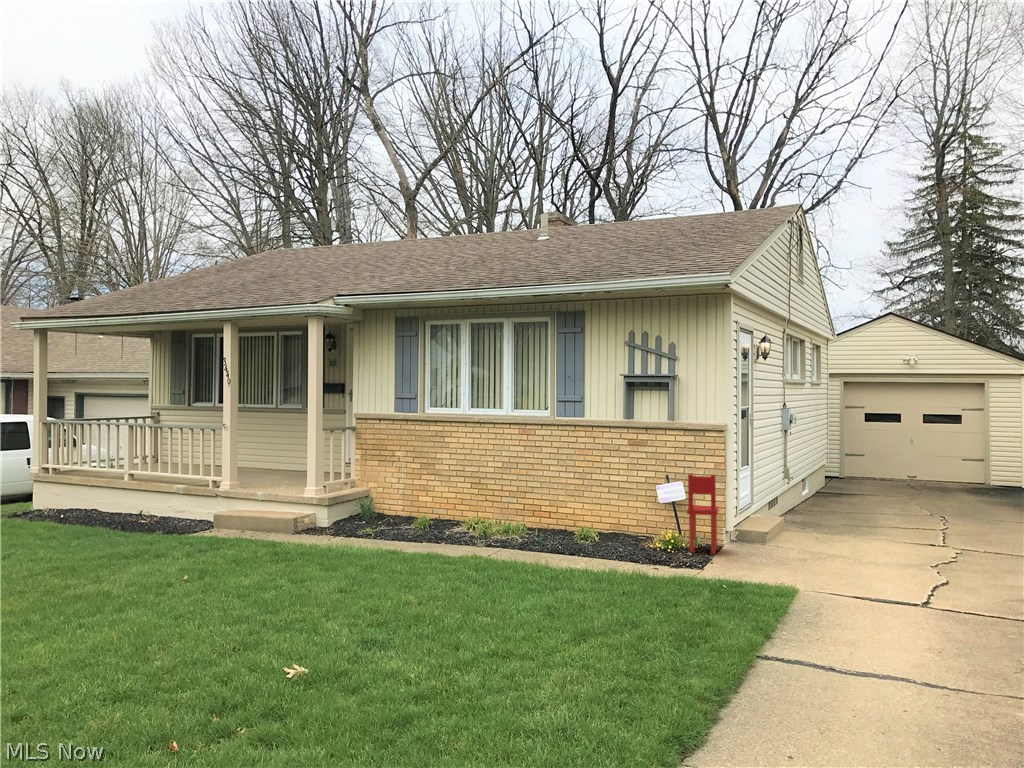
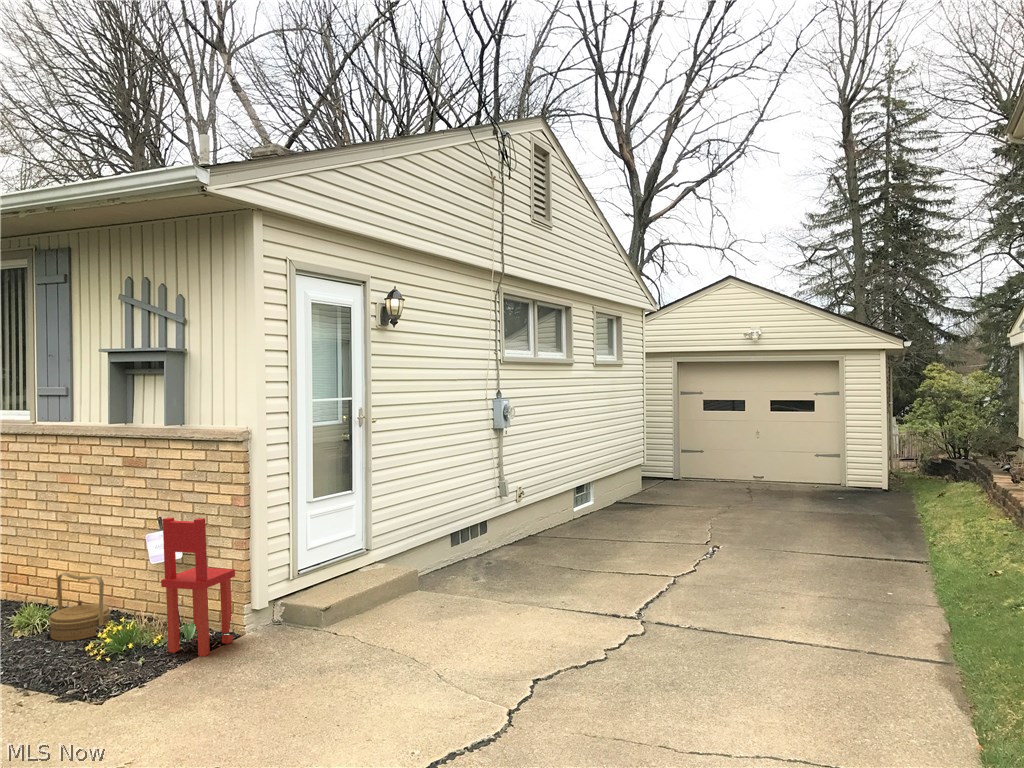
woven basket: none [596,508,630,546] -> present [49,573,110,641]

